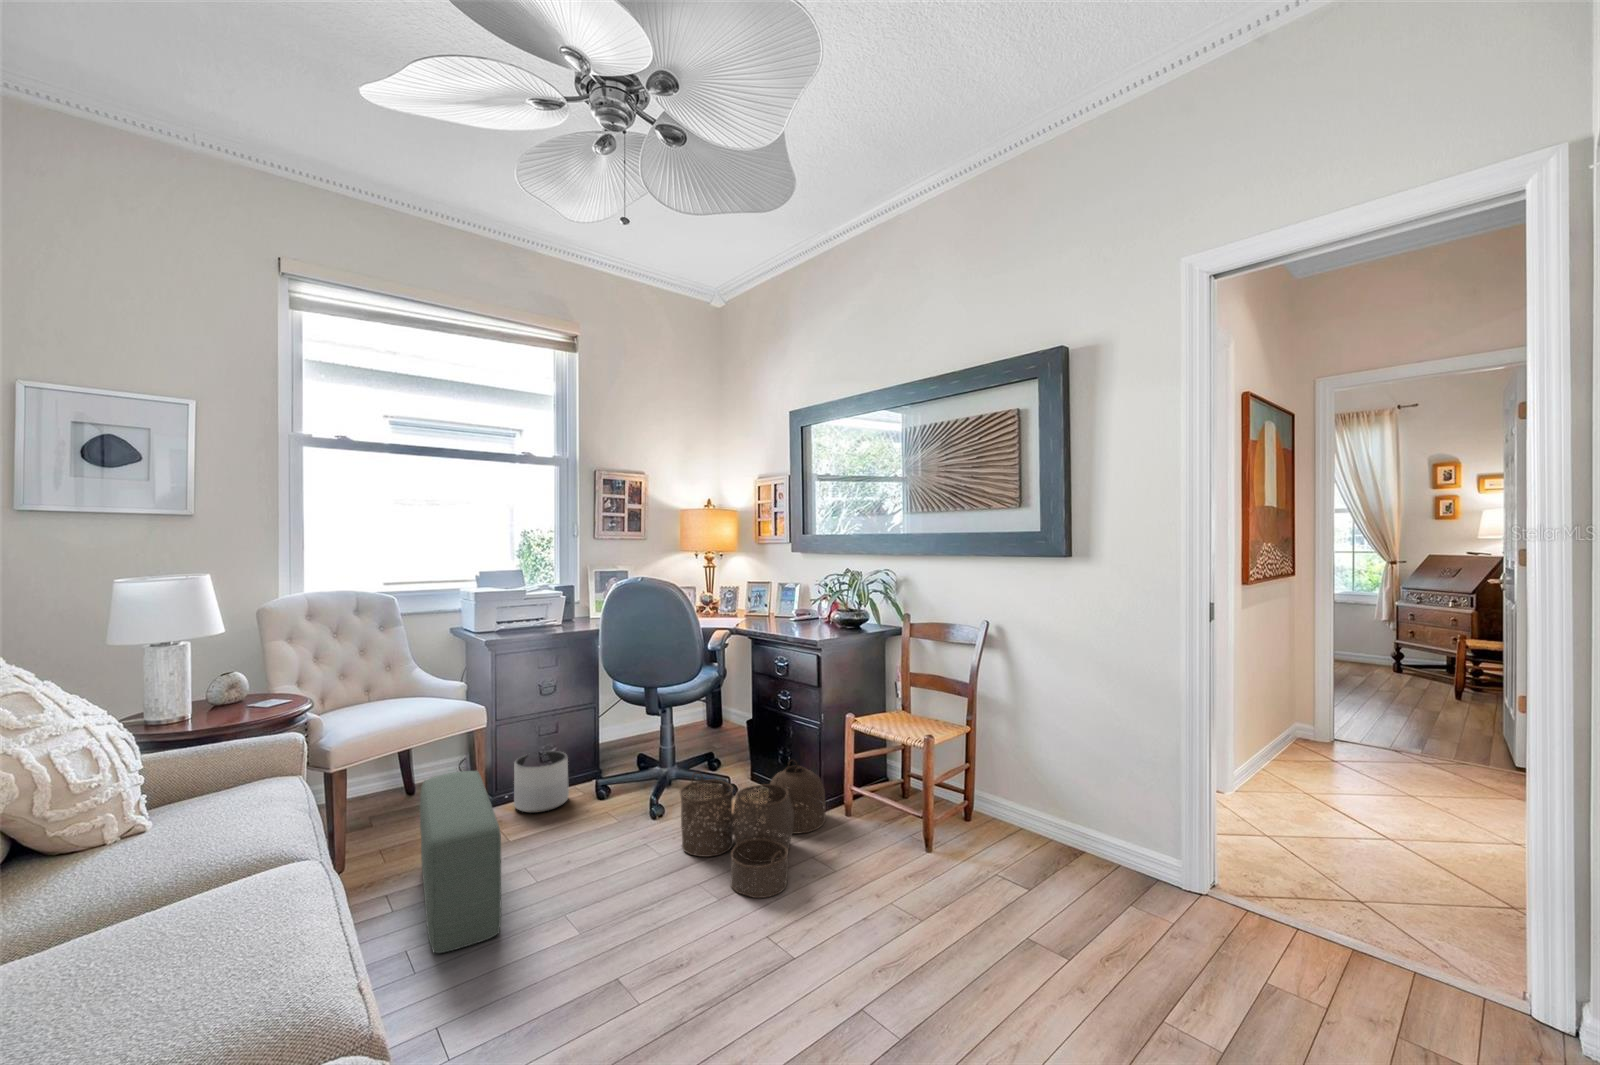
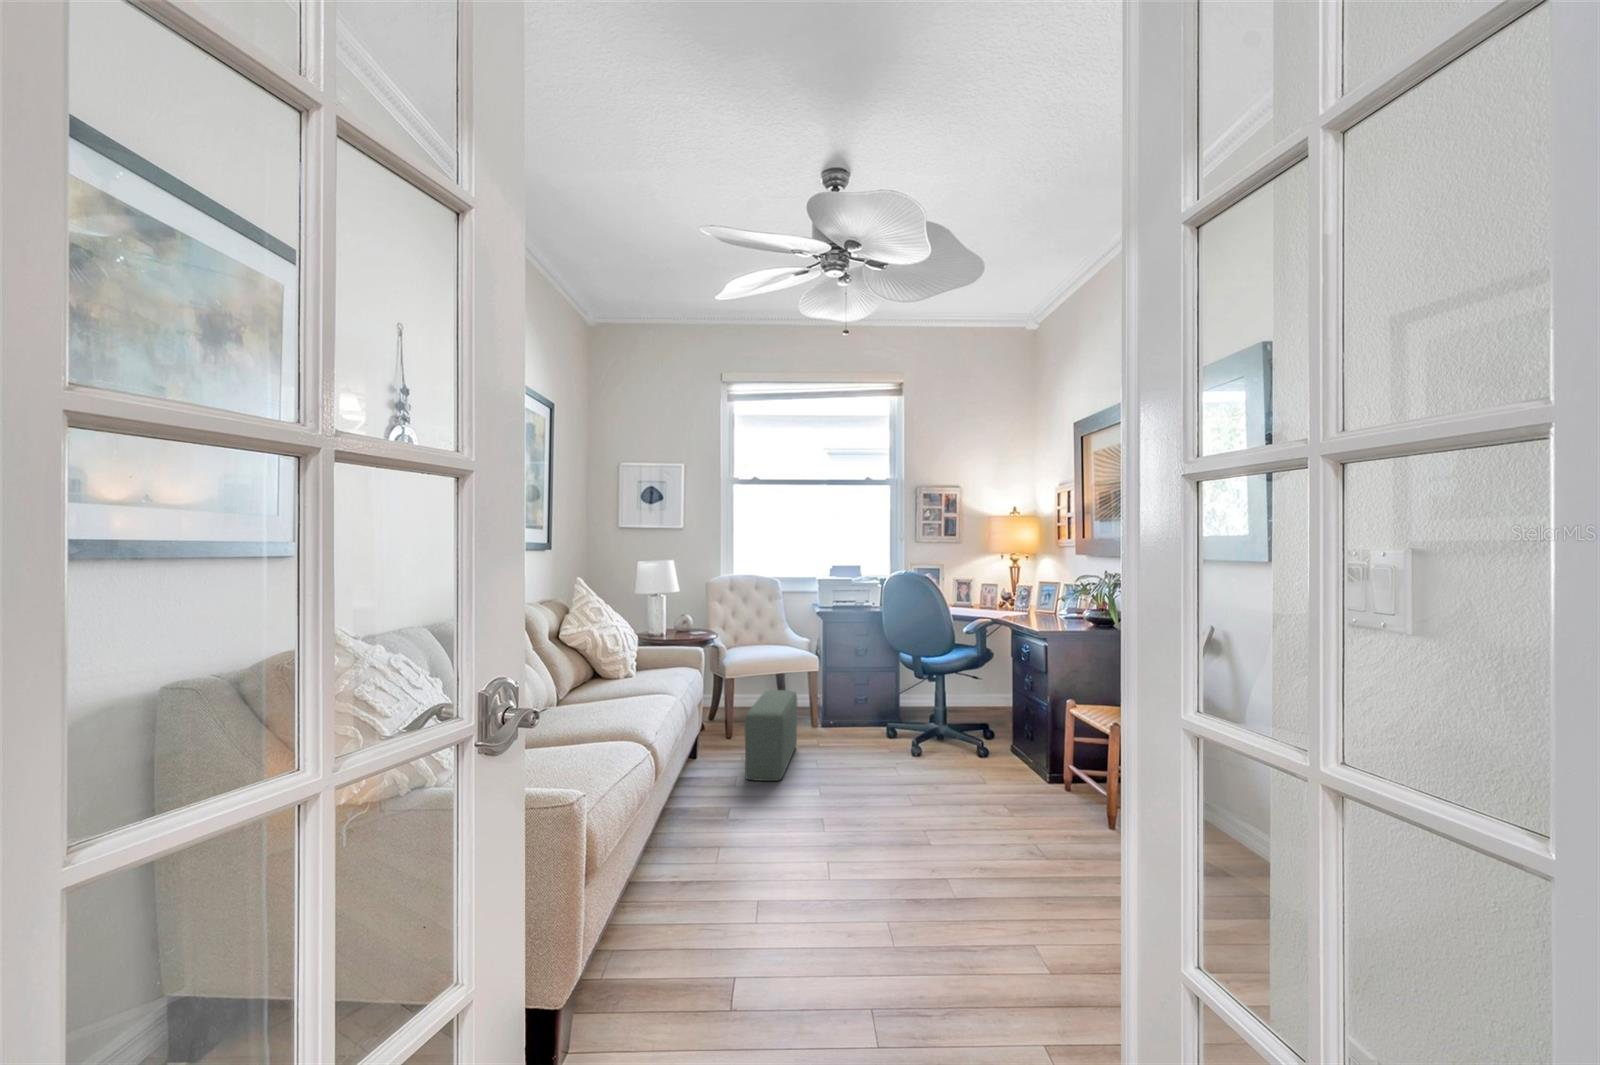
planter: present [514,751,569,813] -> none [832,696,868,737]
woven basket: present [680,765,826,898] -> none [913,721,1041,808]

